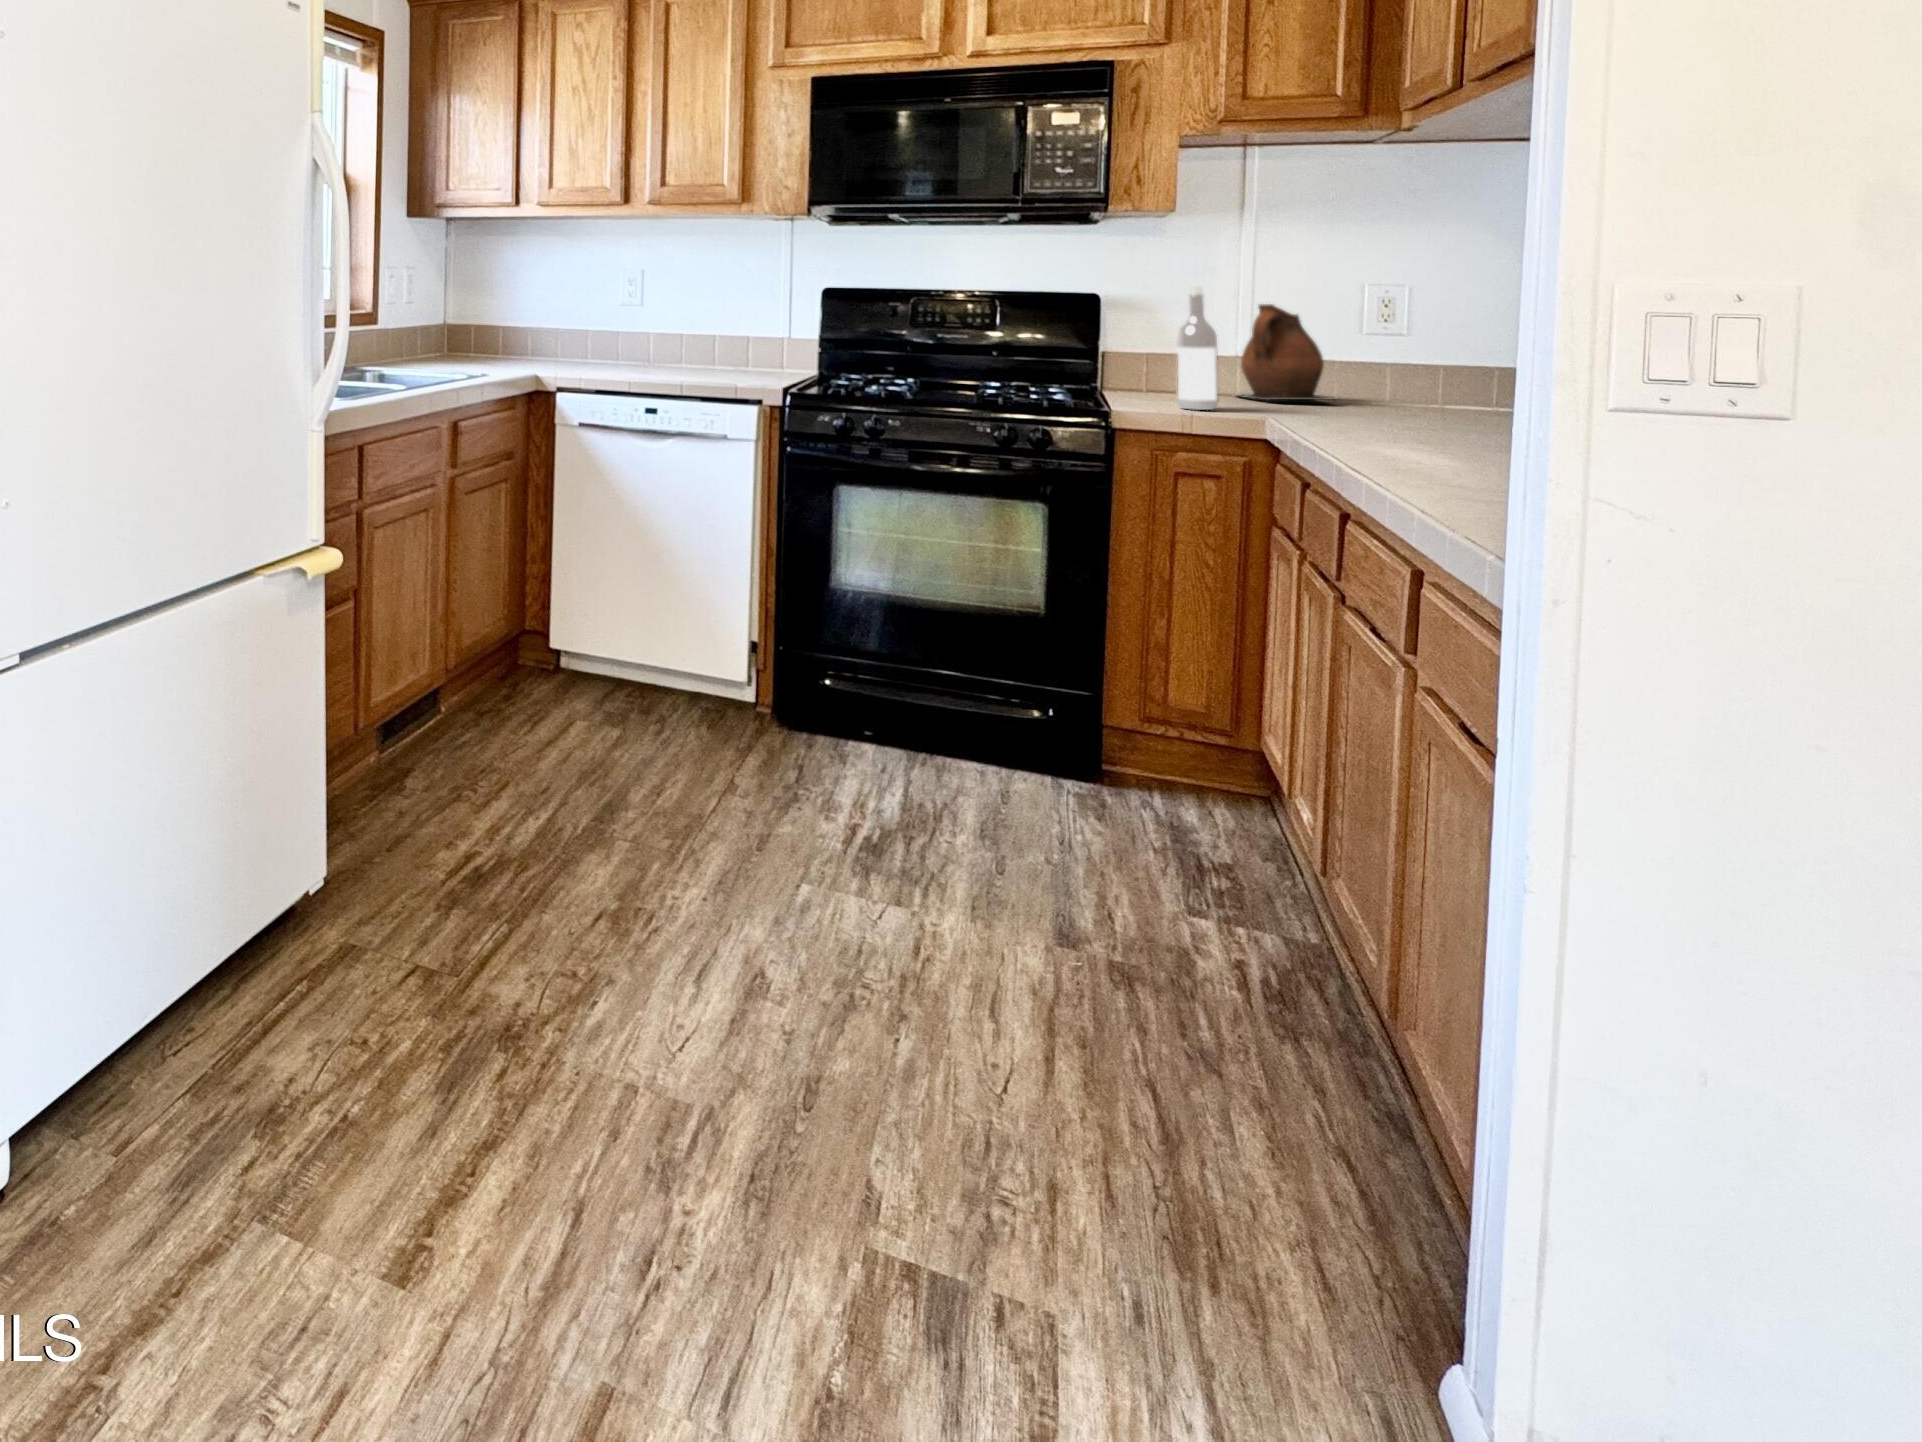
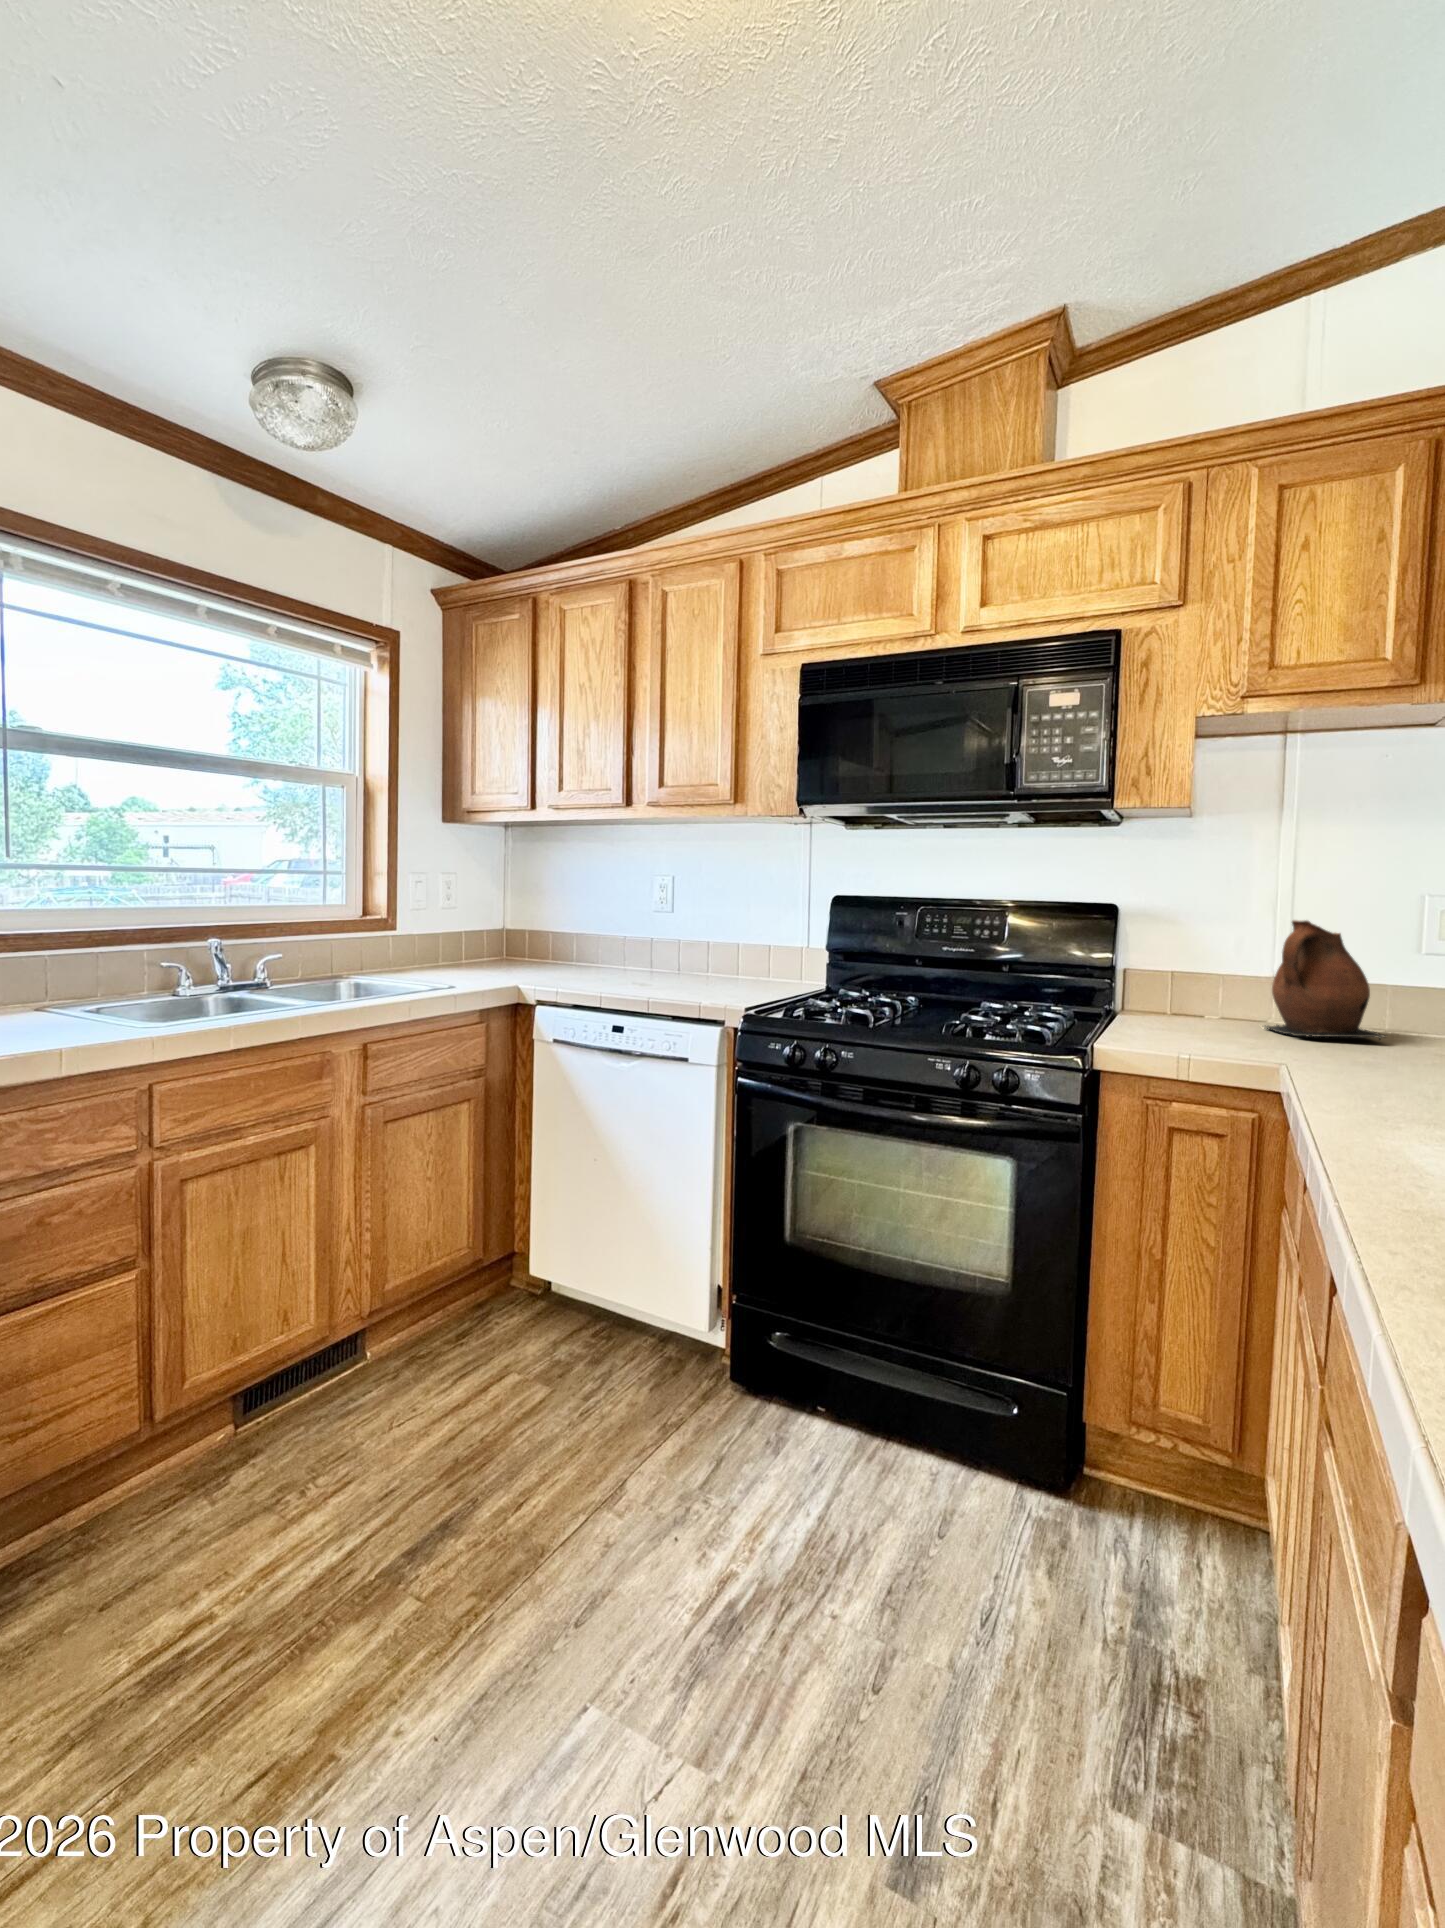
wine bottle: present [1177,285,1218,410] -> none [1179,897,1227,1051]

